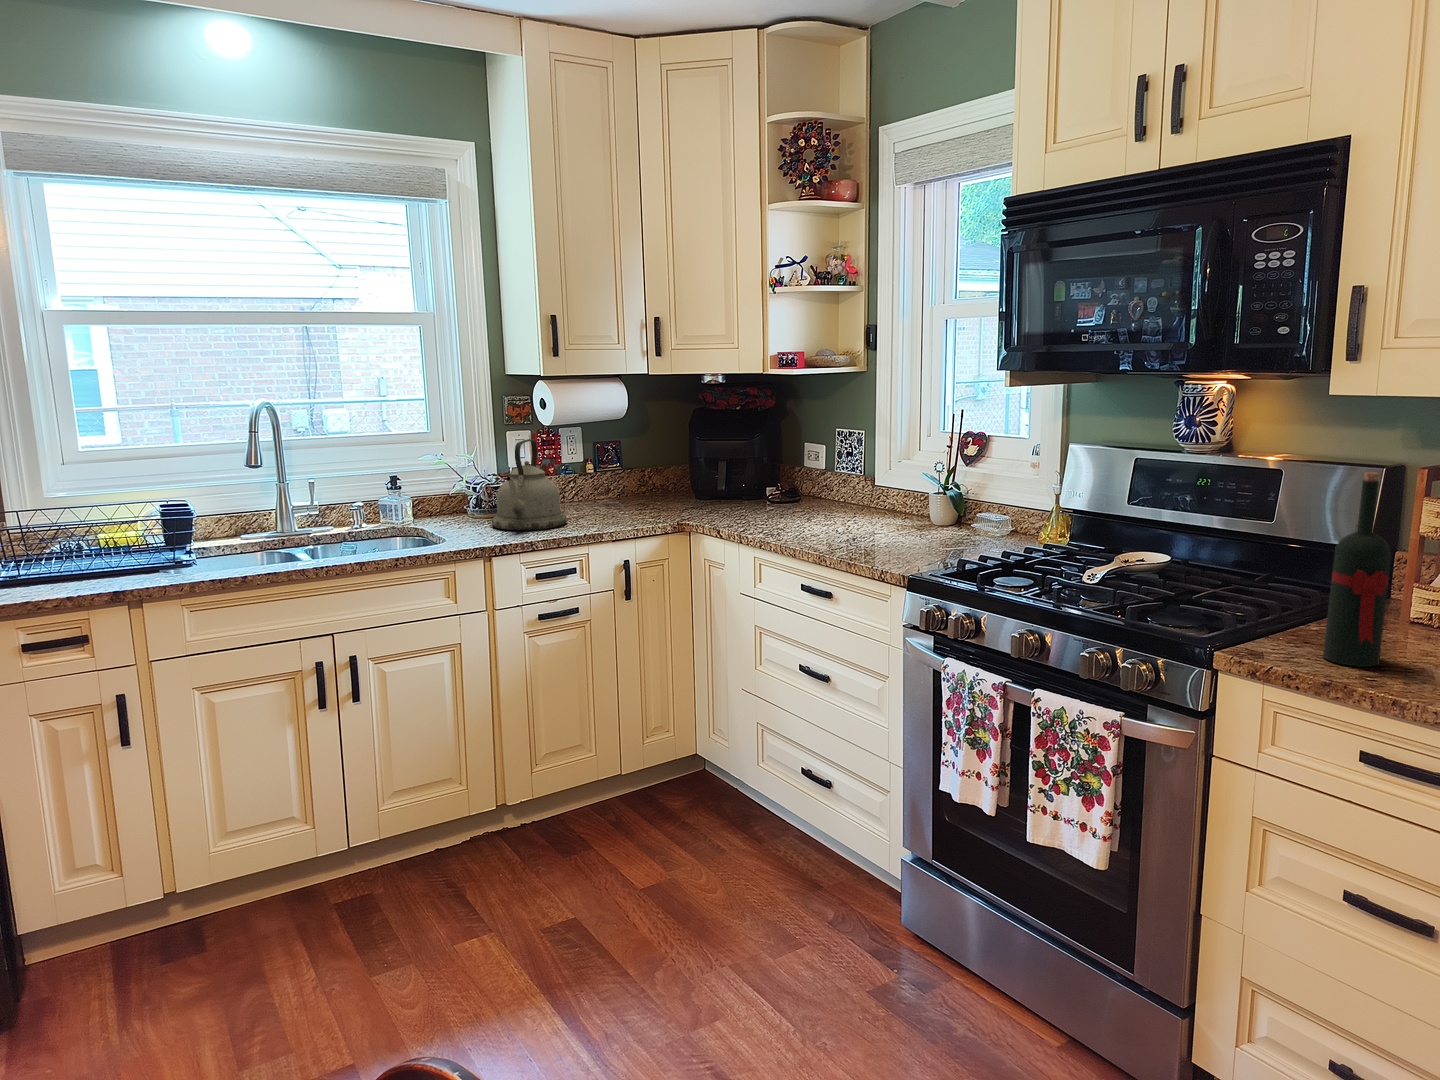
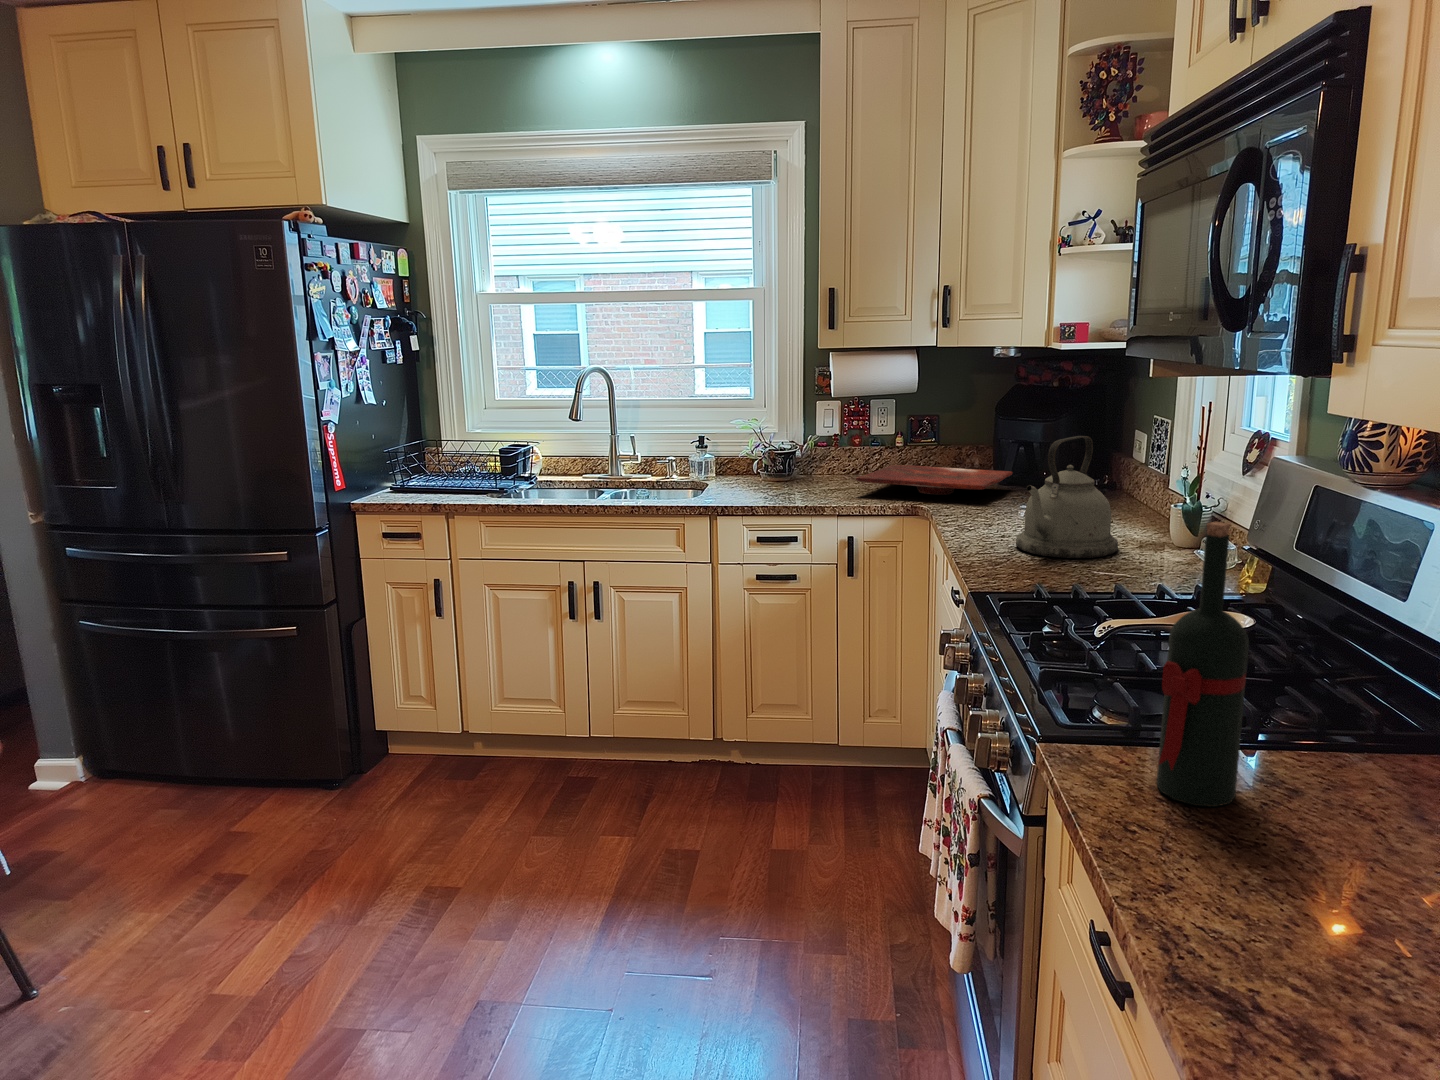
kettle: present [492,439,567,530] -> present [1016,436,1118,558]
cutting board: none [606,487,740,514] -> present [856,465,1012,495]

